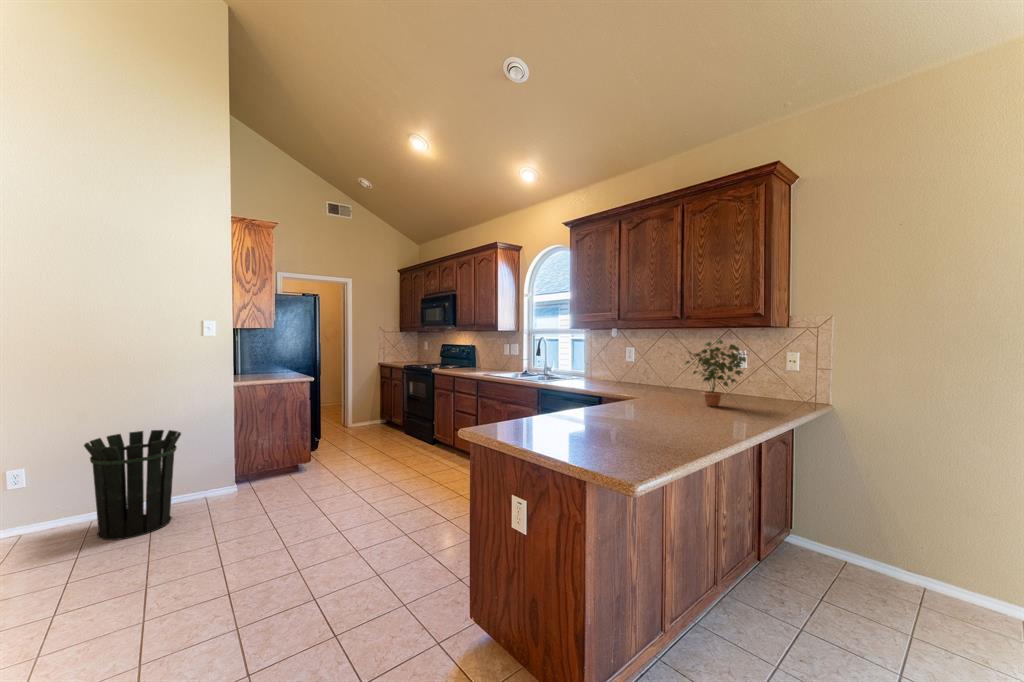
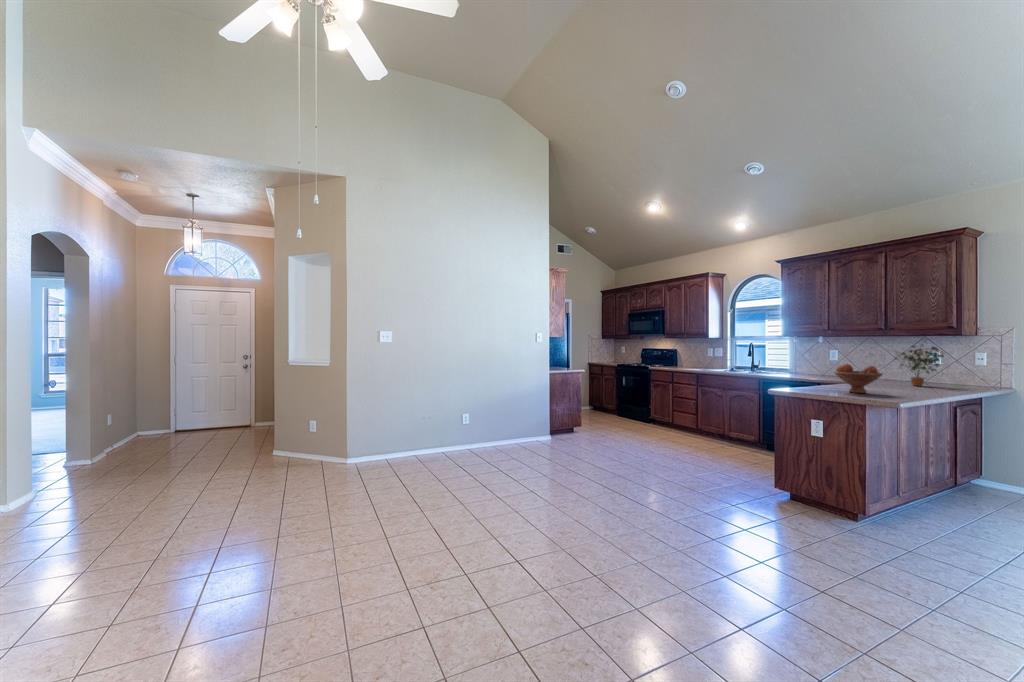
fruit bowl: none [561,378,636,438] -> present [834,364,883,393]
waste bin: present [84,430,181,540] -> none [508,397,548,454]

